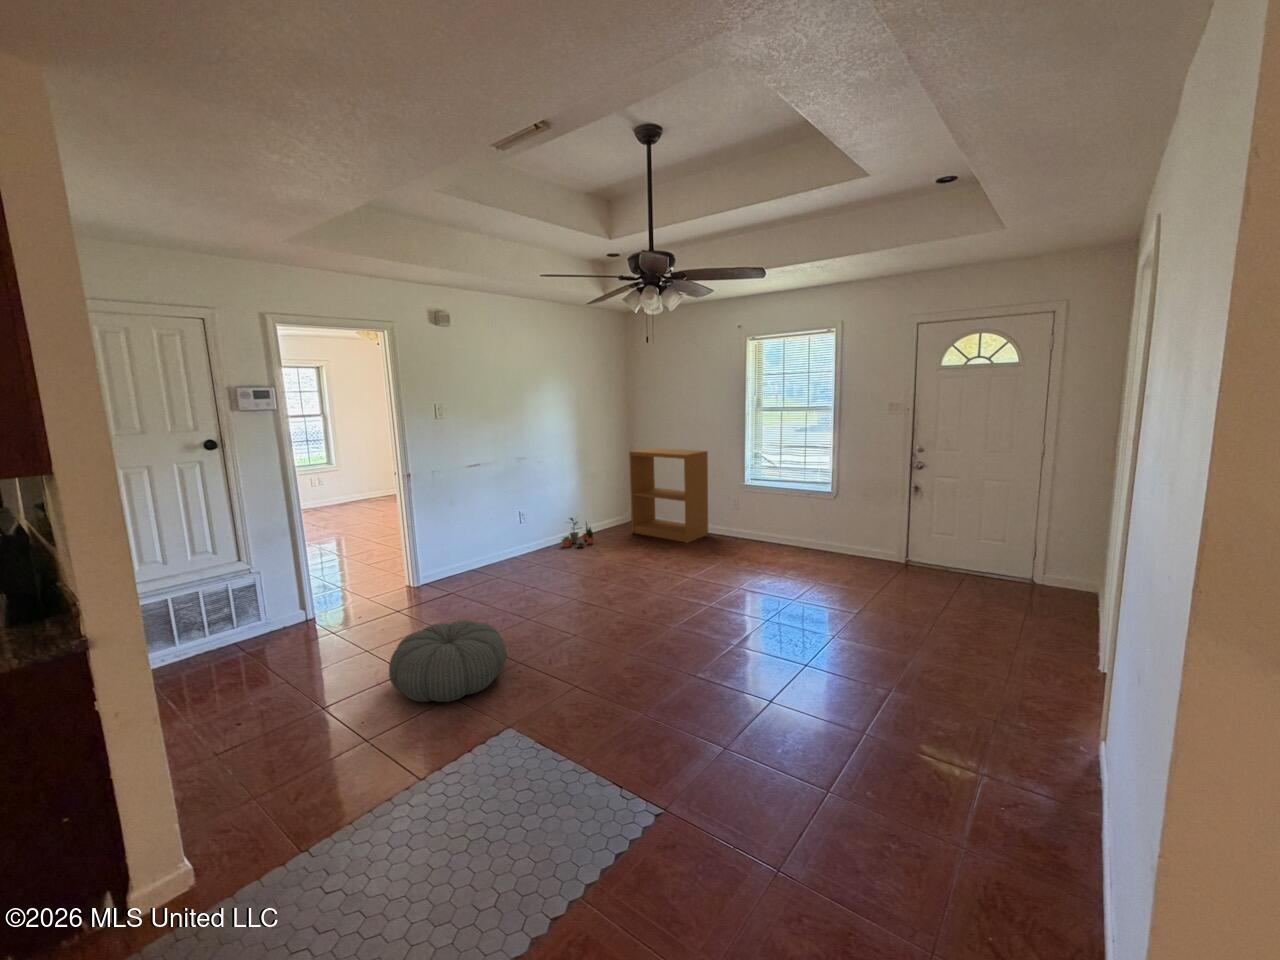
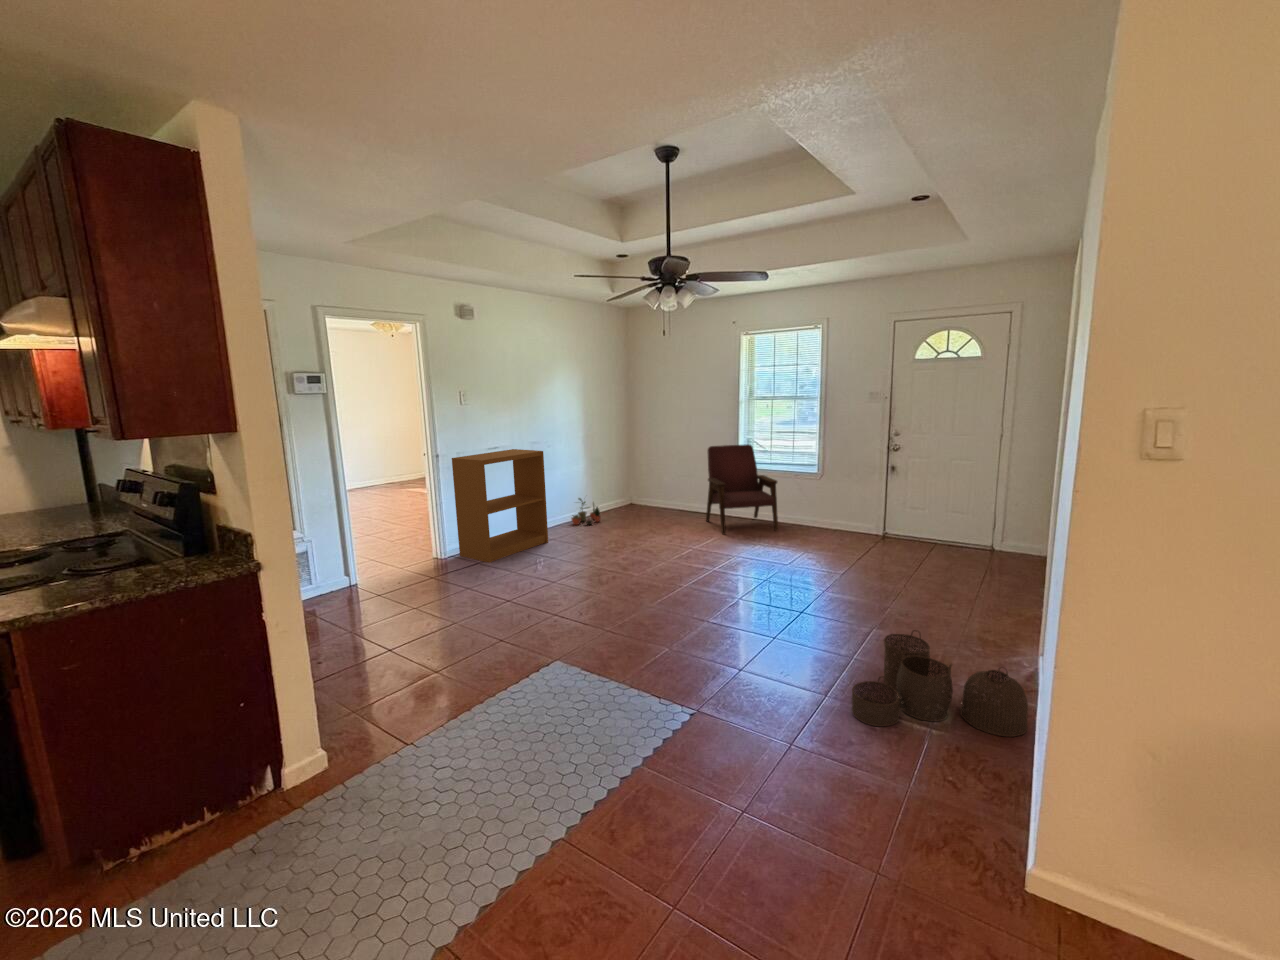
bookshelf: present [629,448,708,543] -> present [452,449,548,563]
armchair: none [709,460,788,561] -> present [706,444,778,535]
pouf: present [389,620,507,702] -> none [444,578,544,643]
woven basket: none [861,705,1089,862] -> present [851,630,1028,737]

